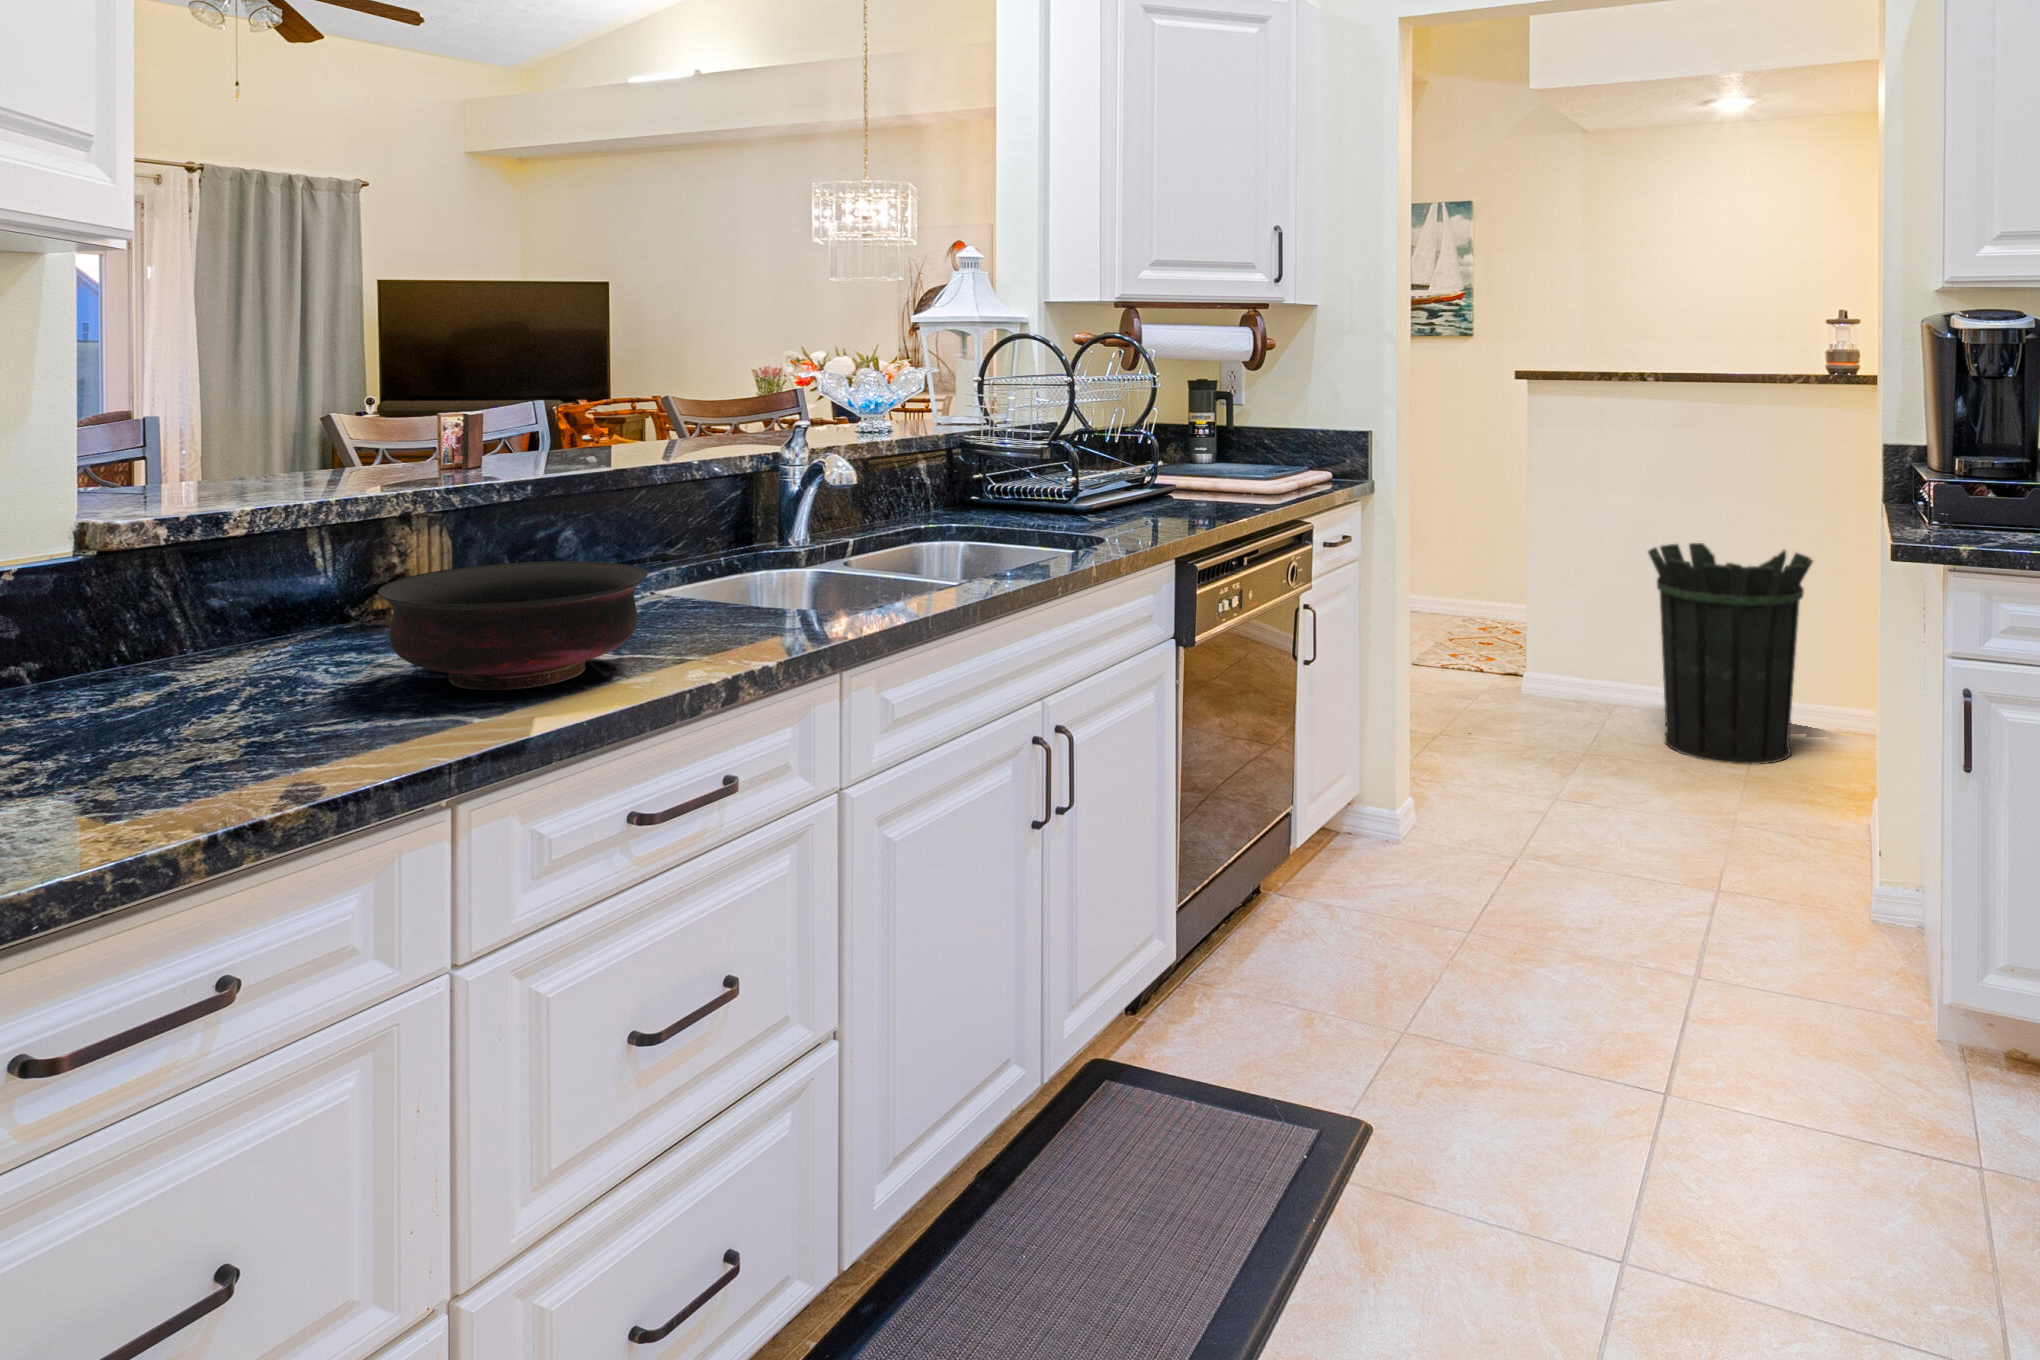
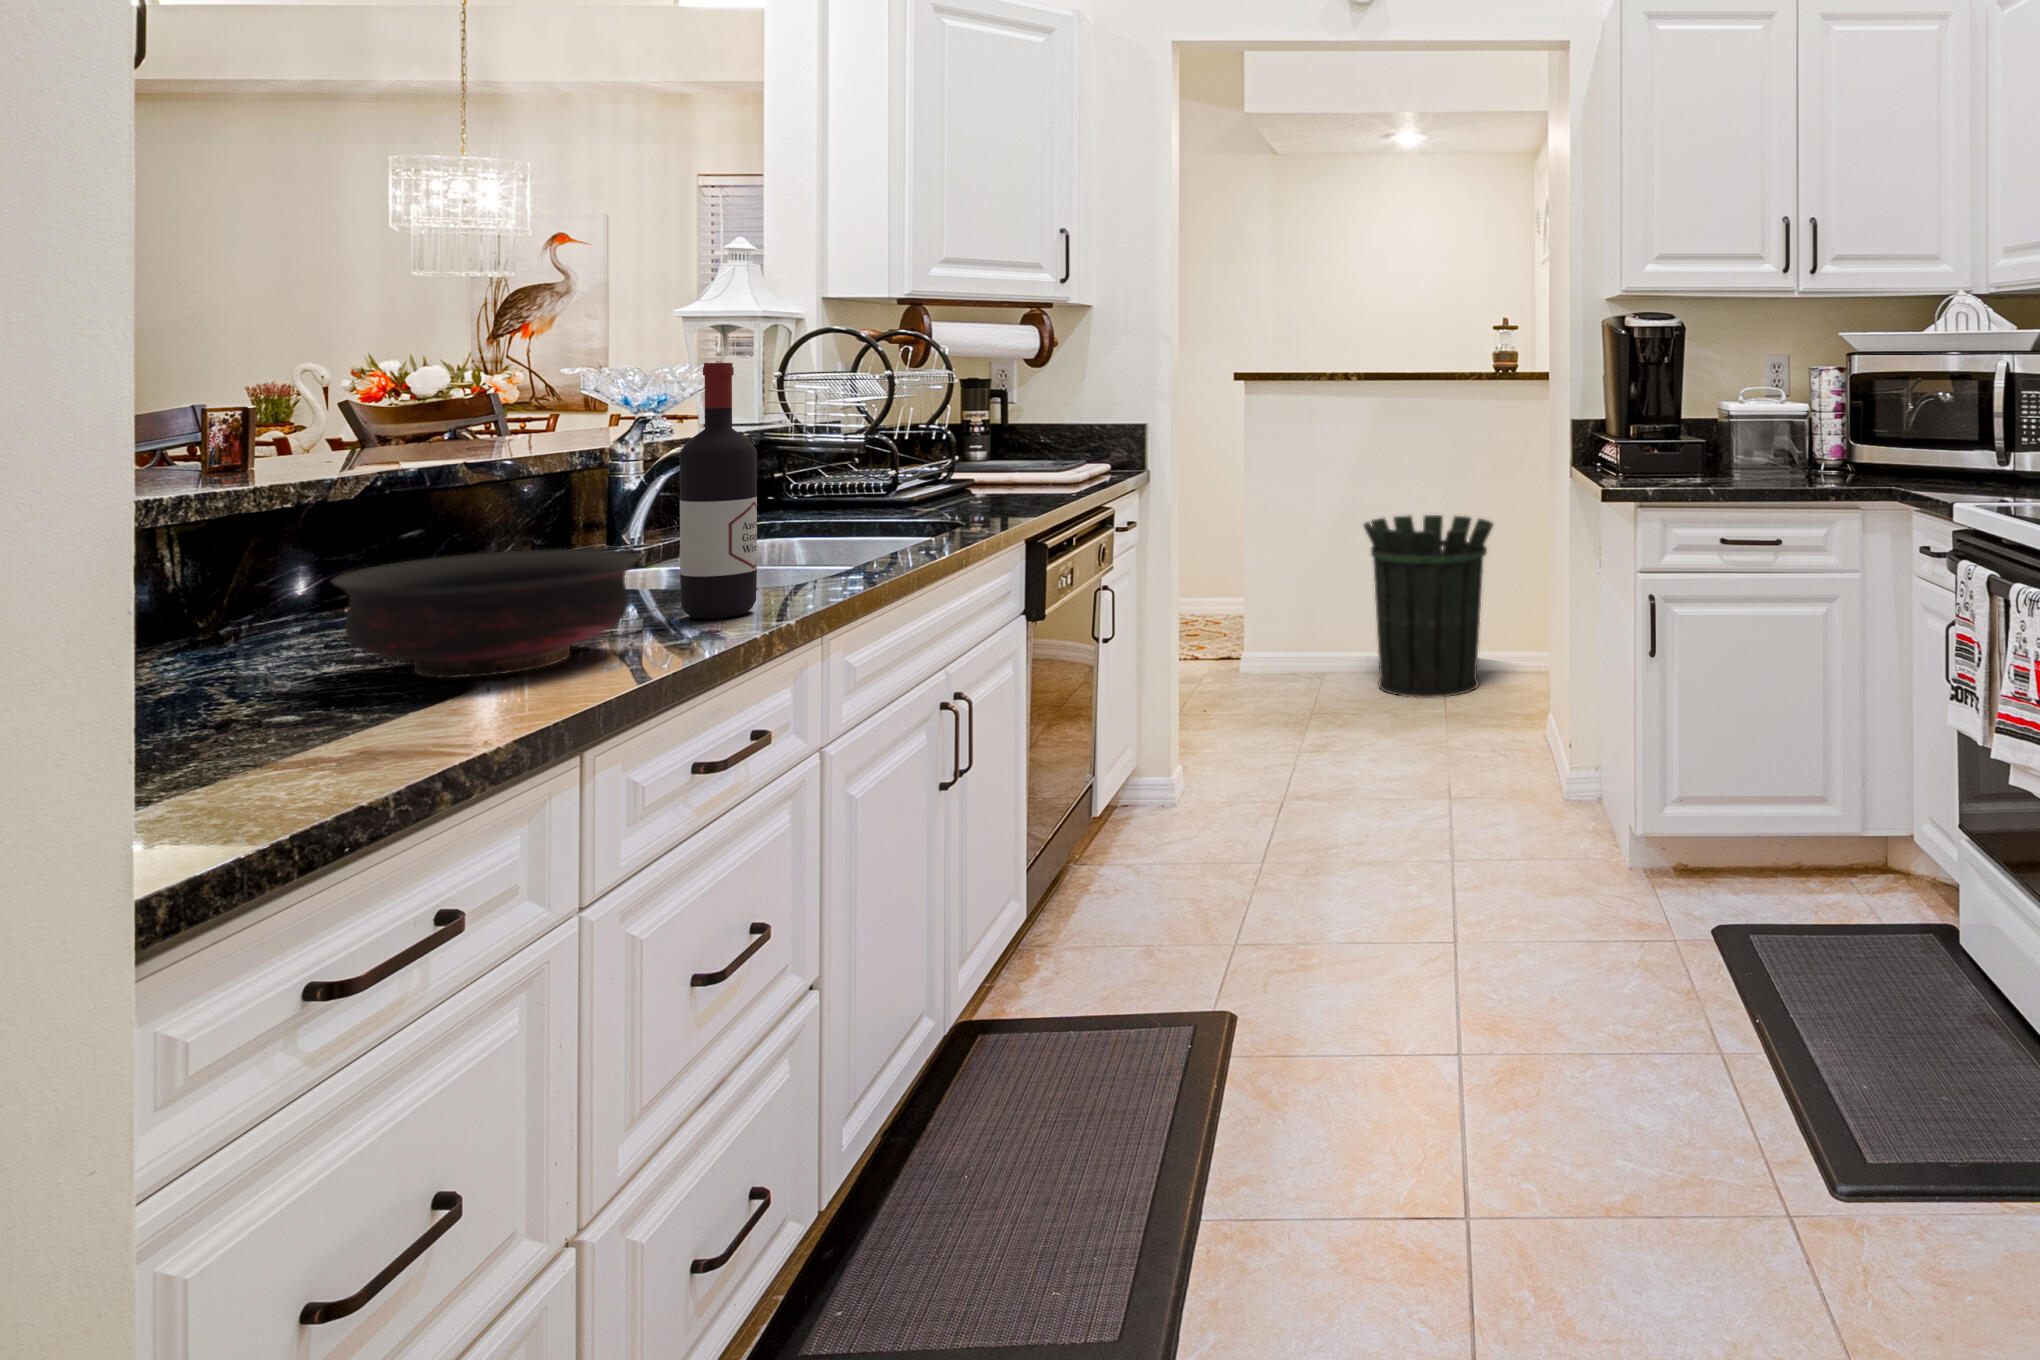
wine bottle: none [725,377,797,641] -> present [679,363,757,619]

